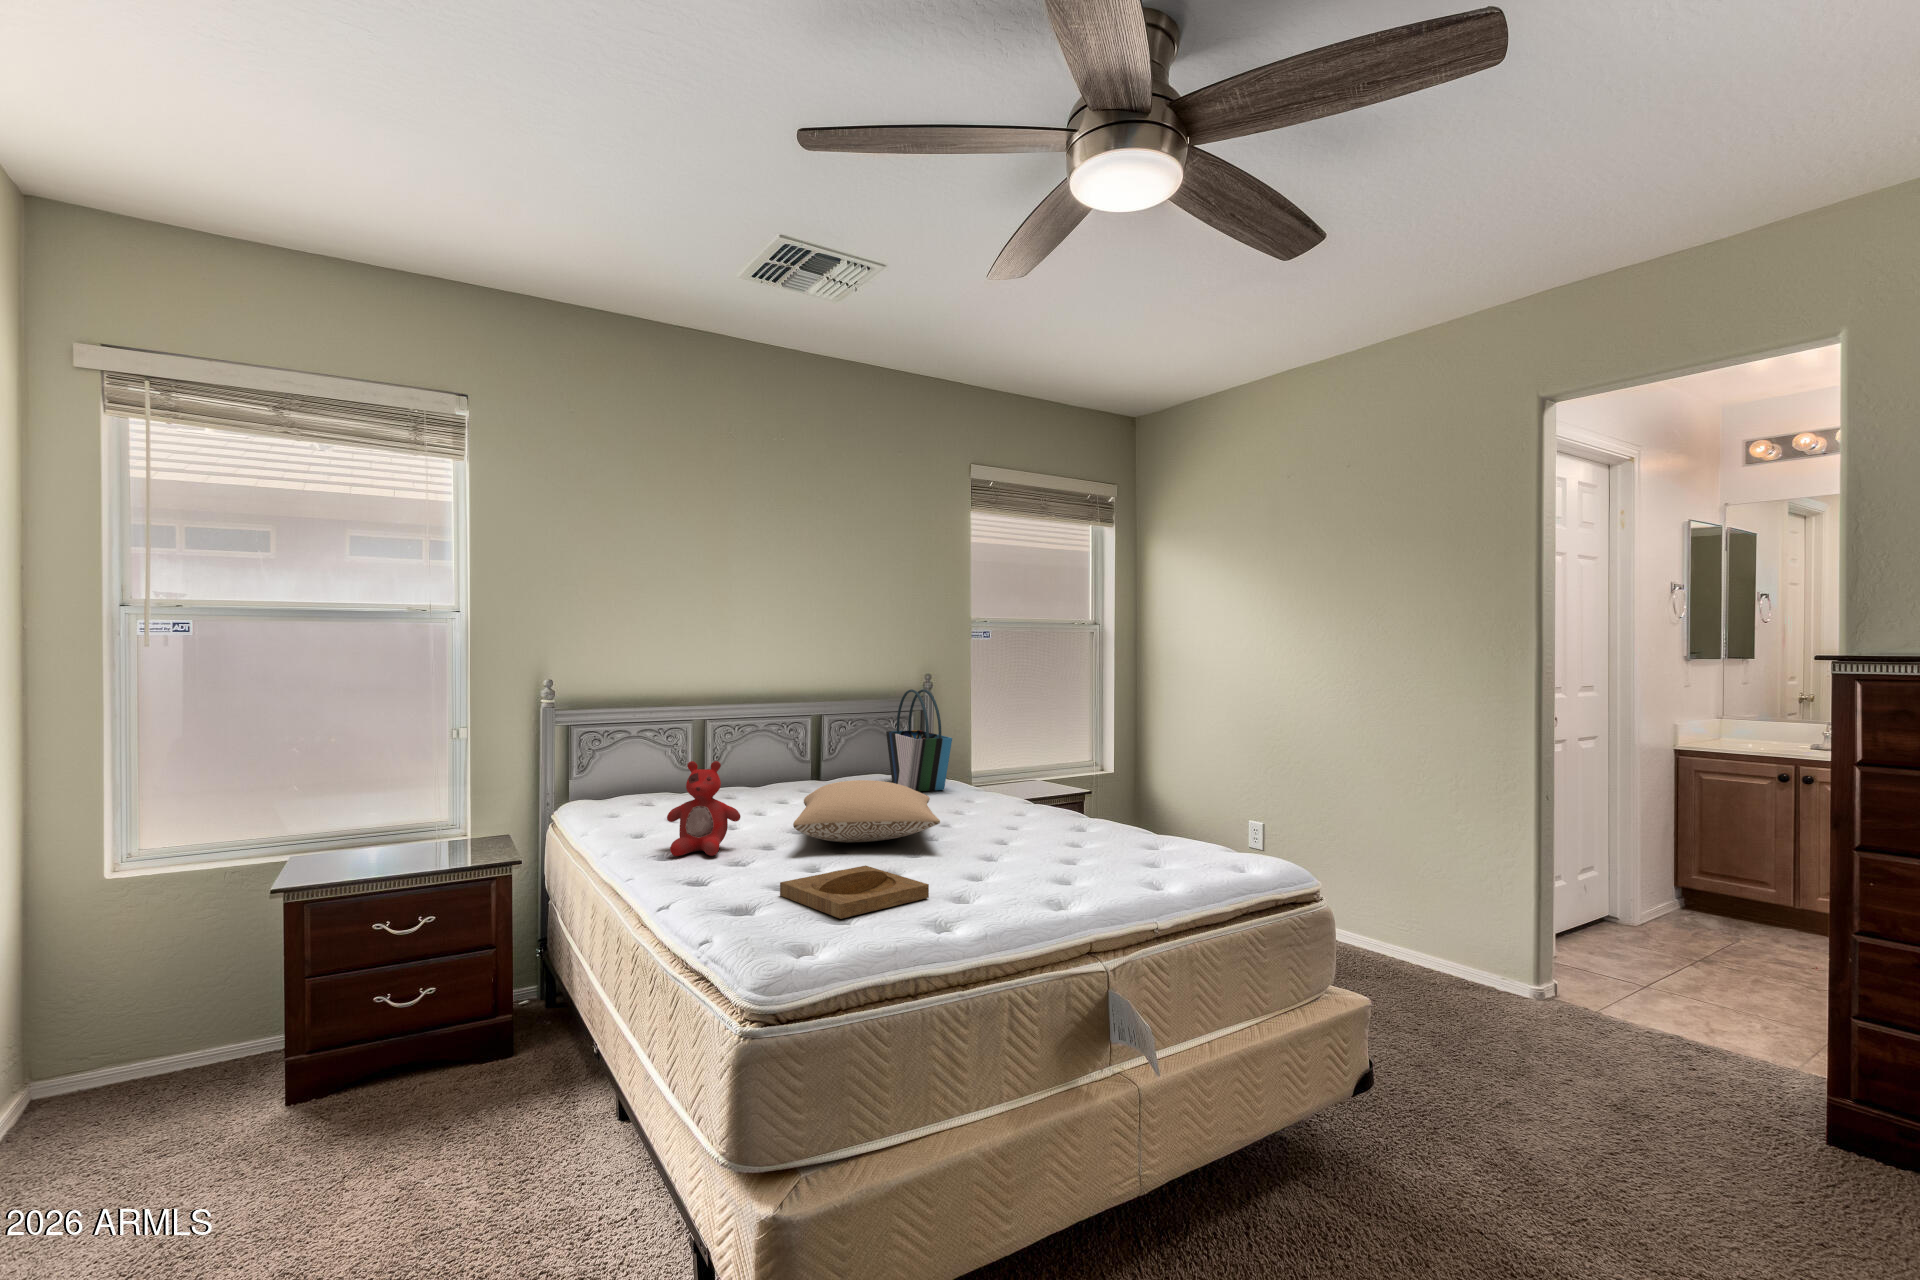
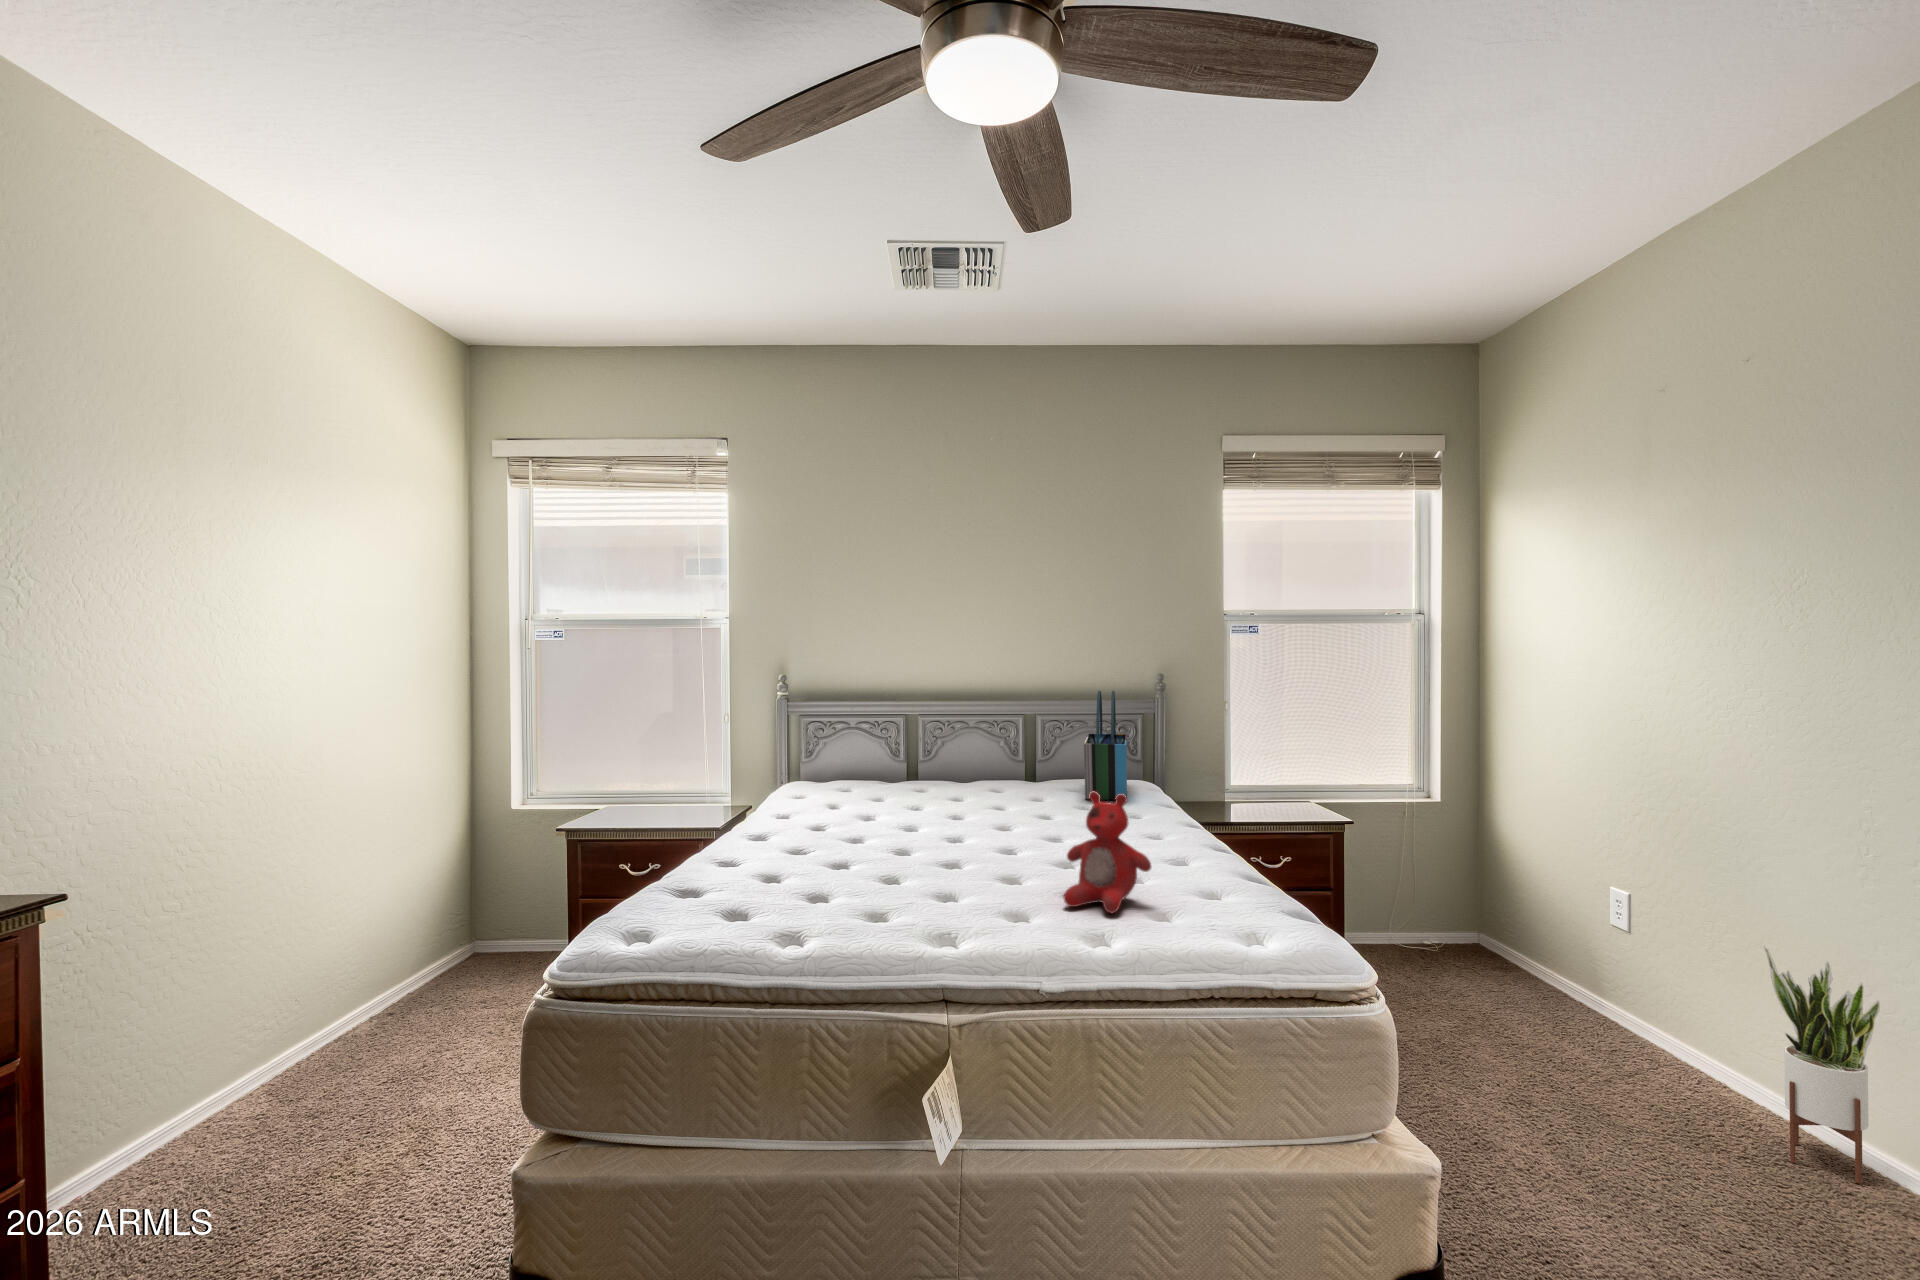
stuffed bear: present [667,761,741,856] -> present [1064,791,1151,913]
pillow: present [793,780,940,842] -> none [842,783,1028,845]
potted plant: none [1379,843,1441,979] -> present [1764,946,1880,1184]
tray: present [780,865,929,919] -> none [745,868,857,915]

